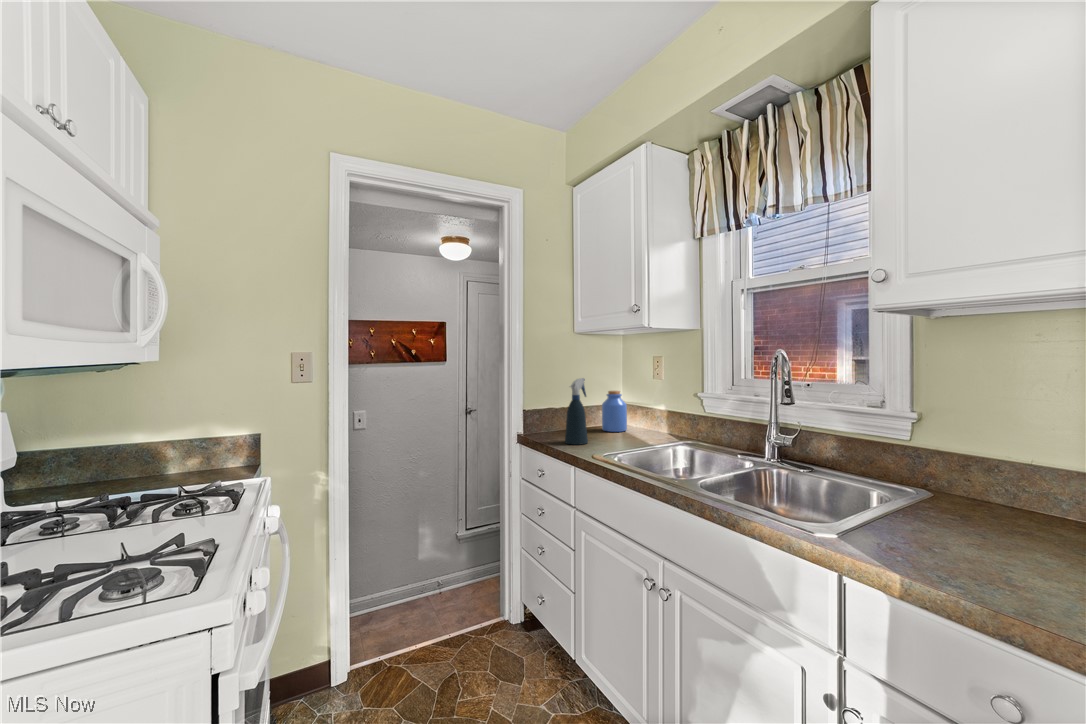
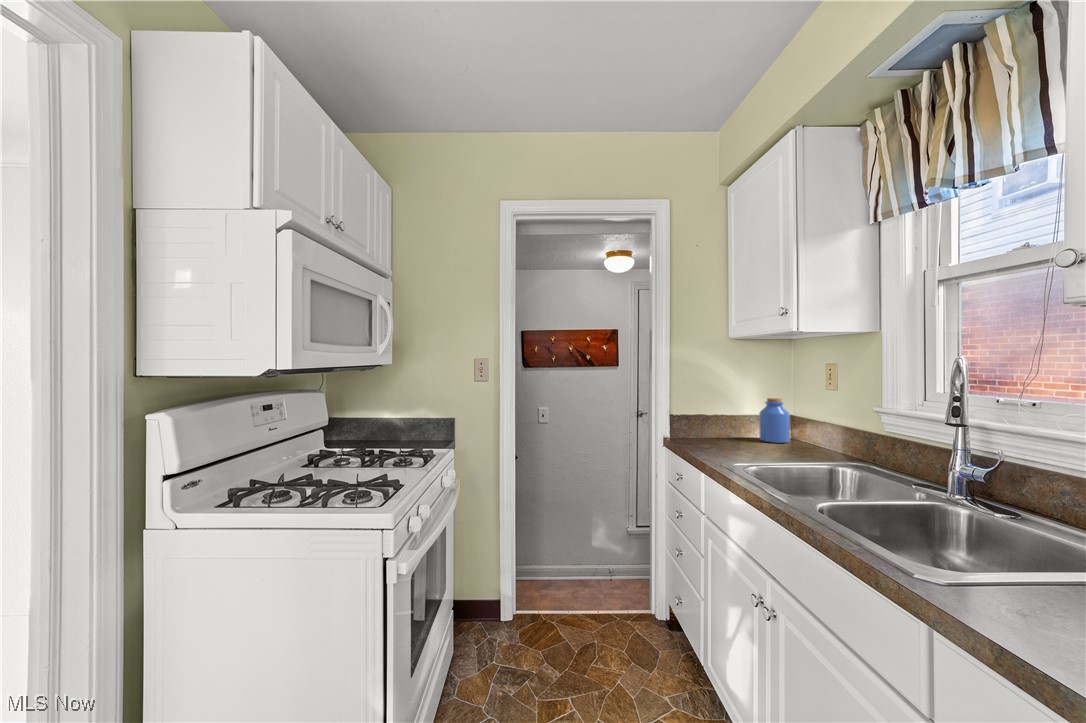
spray bottle: present [565,378,588,445] -> none [706,384,732,451]

